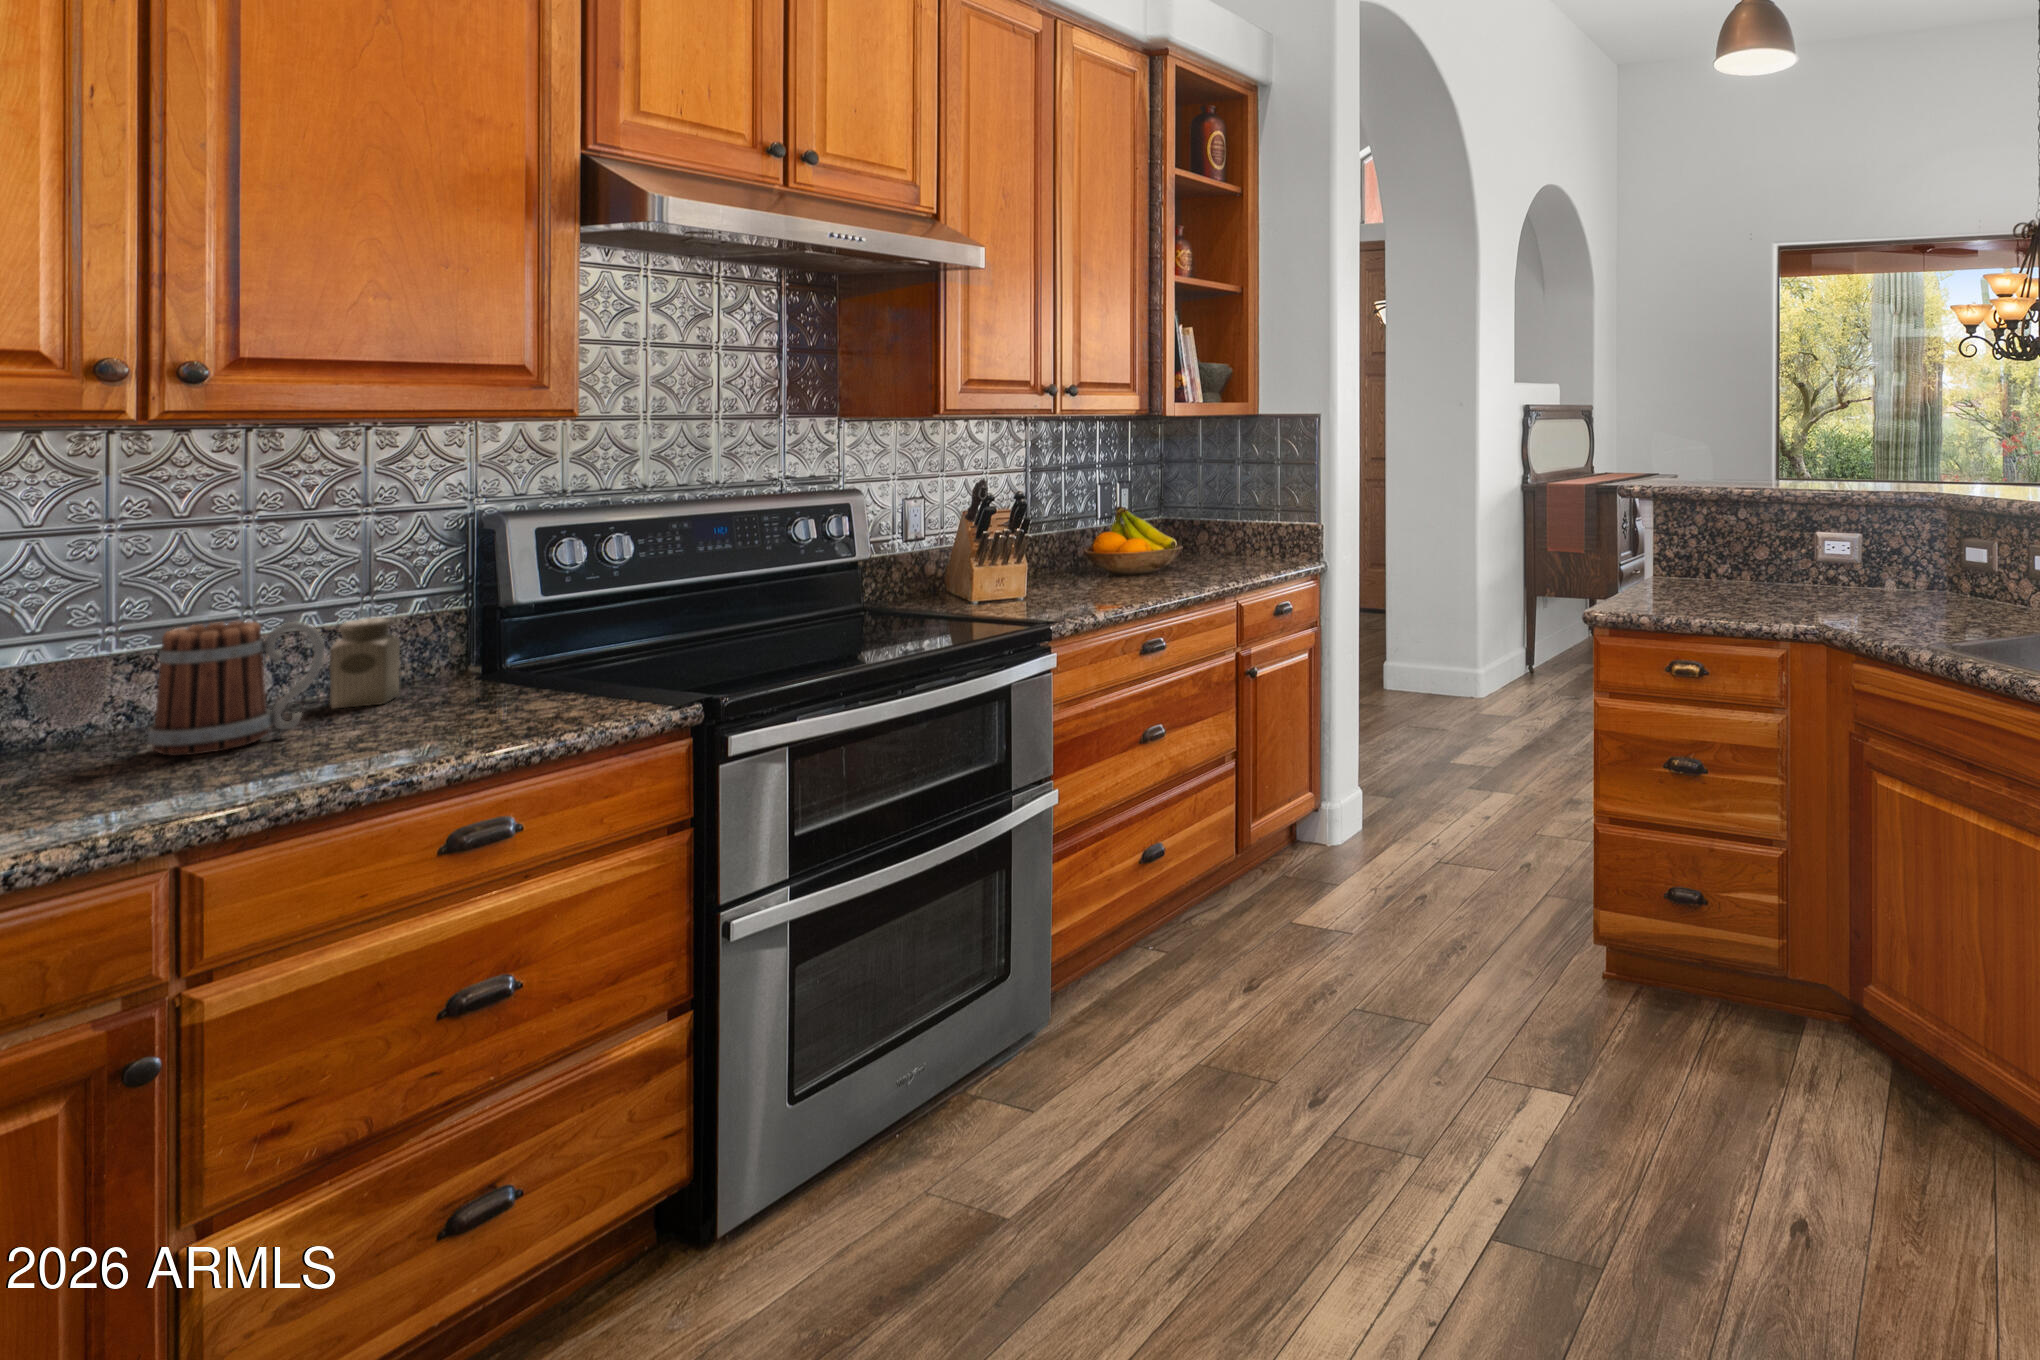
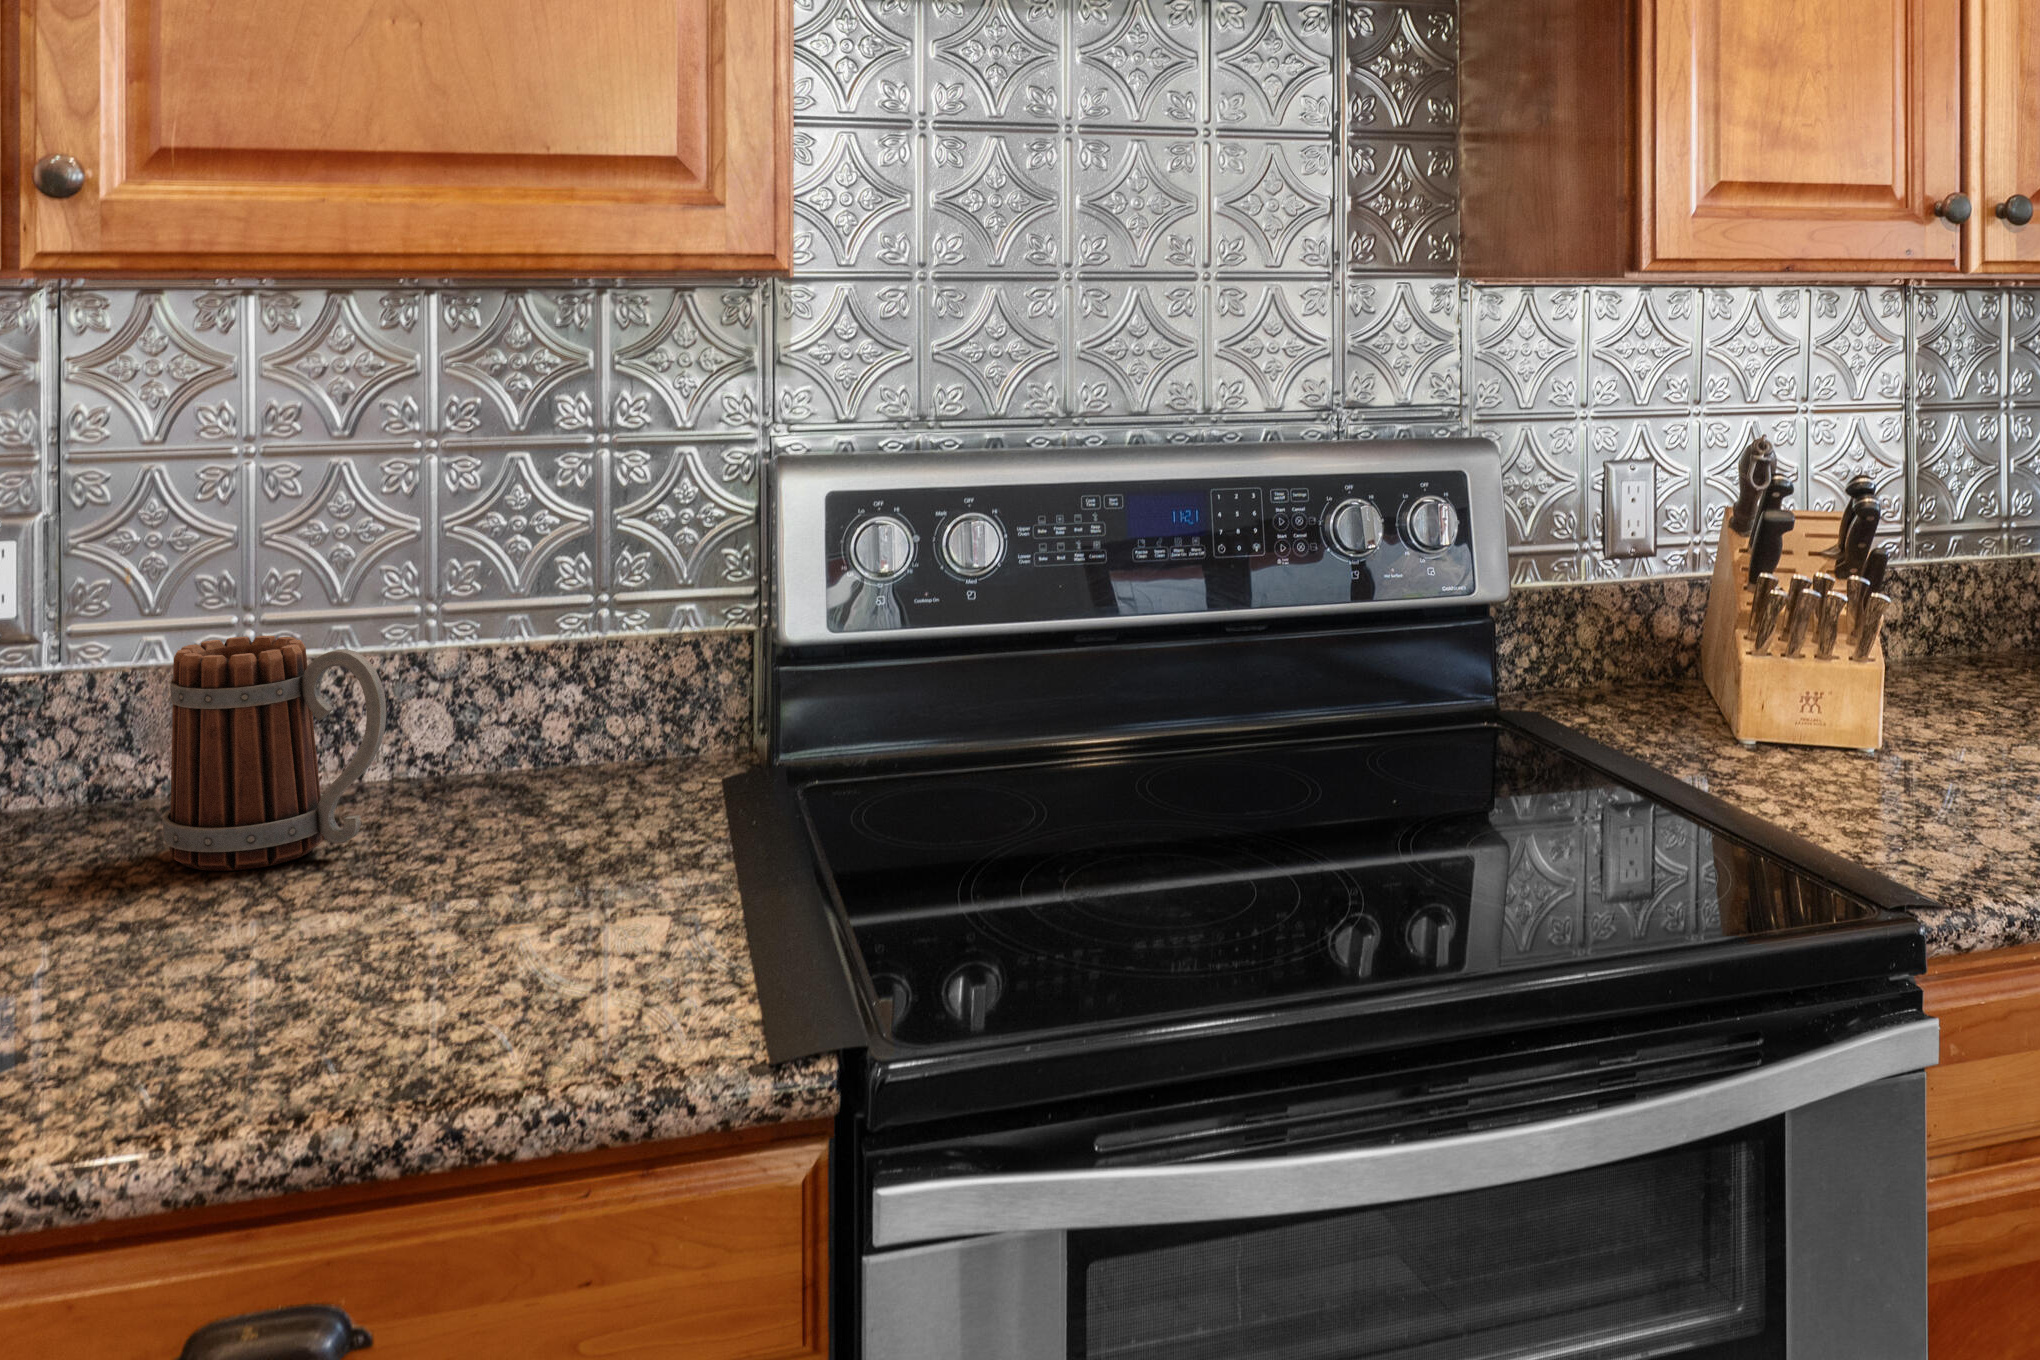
salt shaker: present [330,618,400,708] -> none [482,642,594,805]

